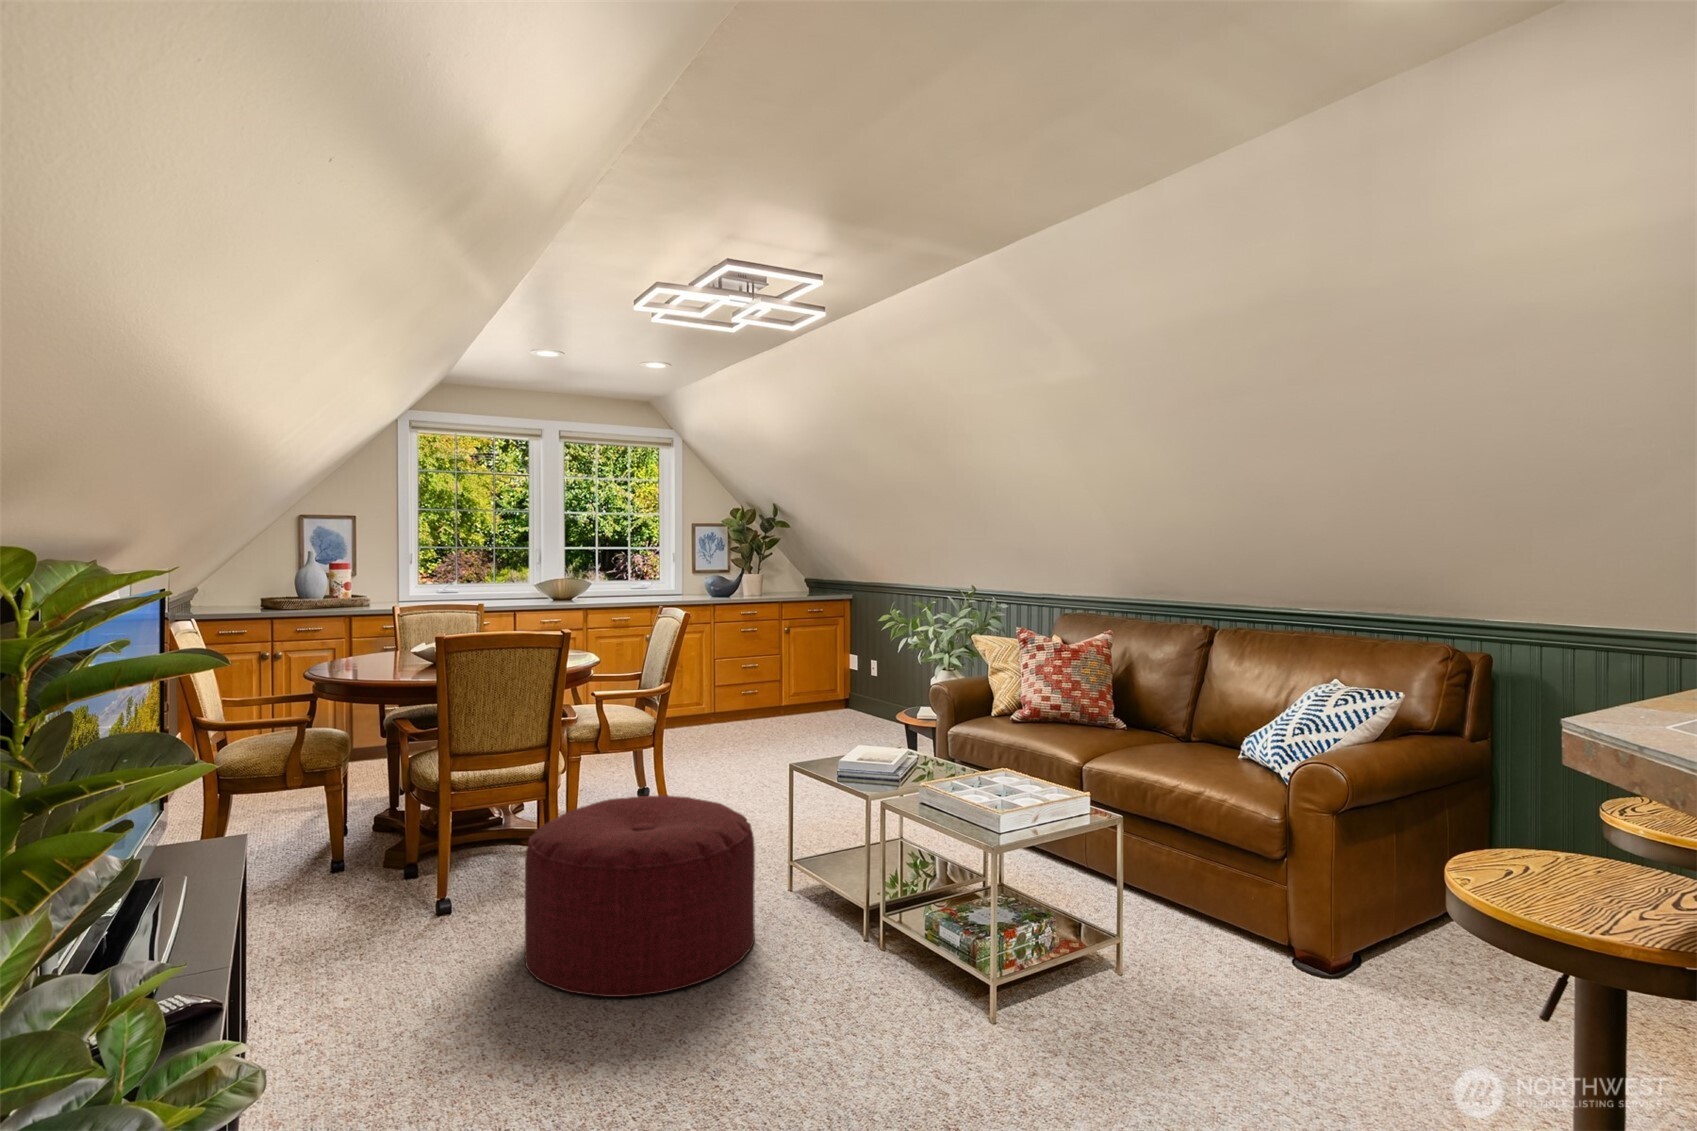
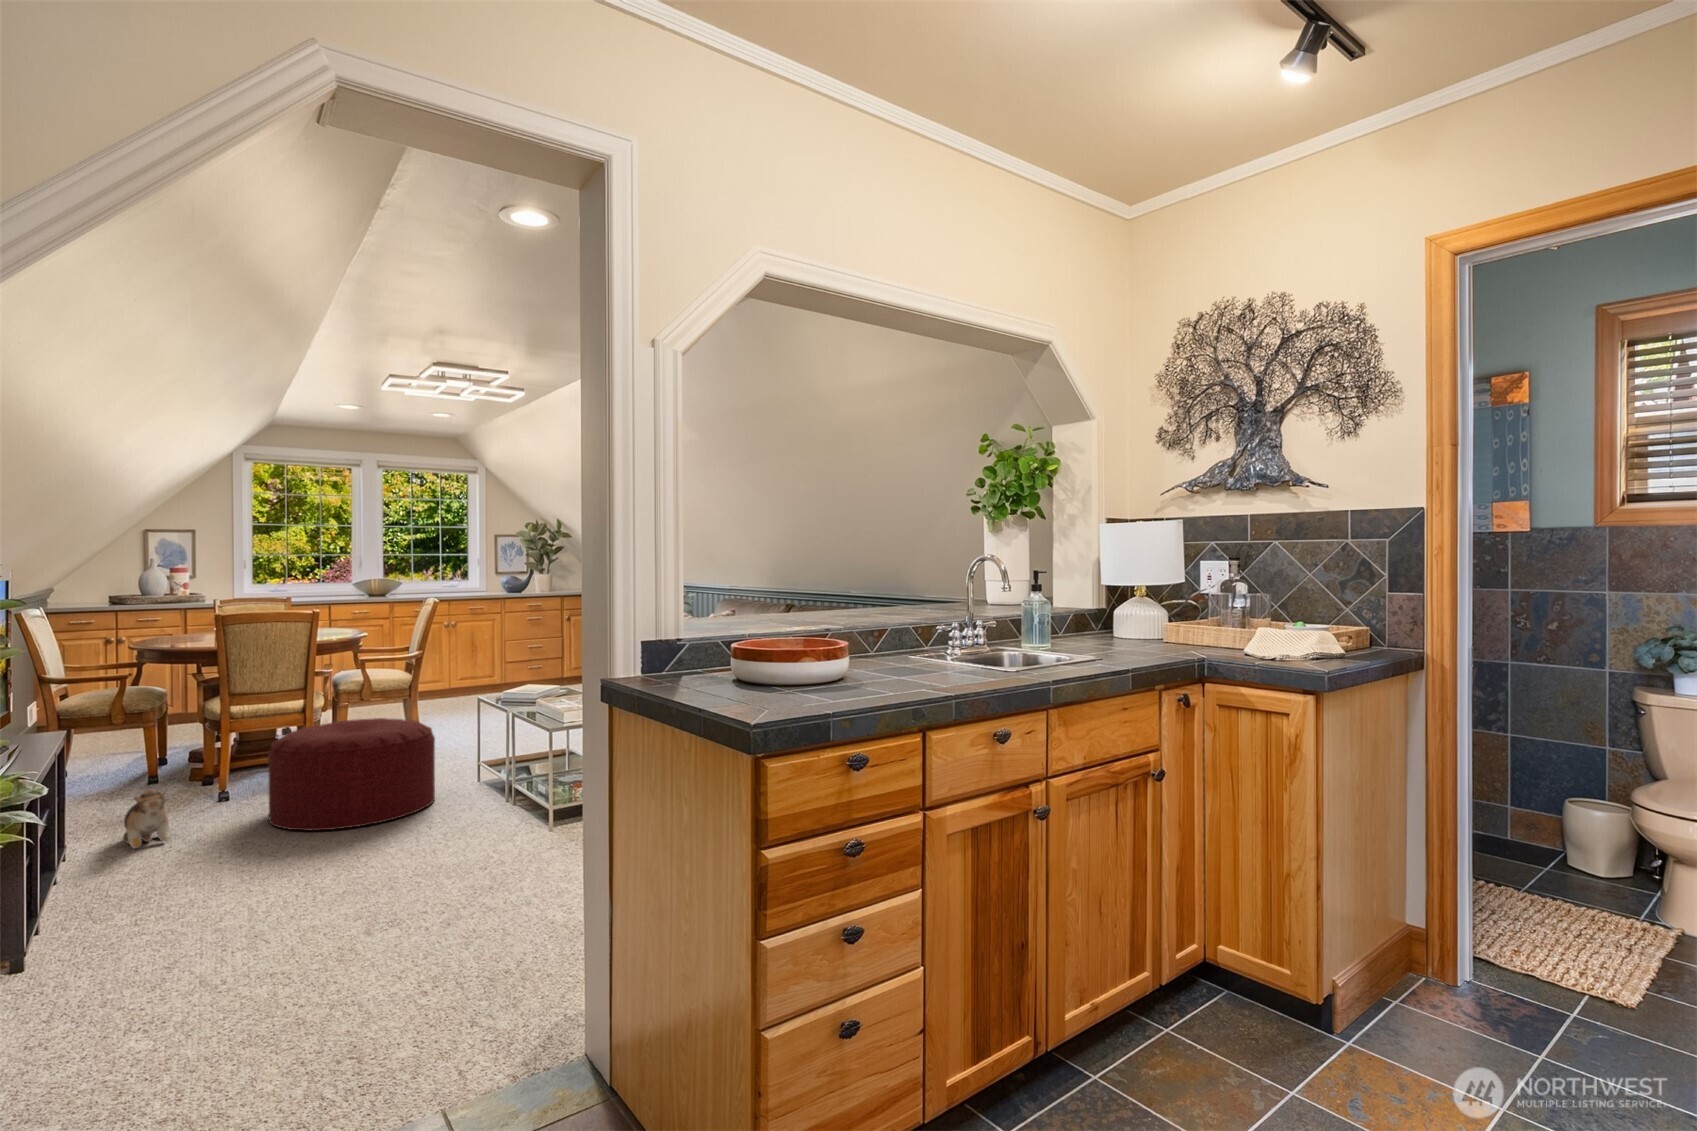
plush toy: none [323,930,394,1027] -> present [123,790,169,849]

